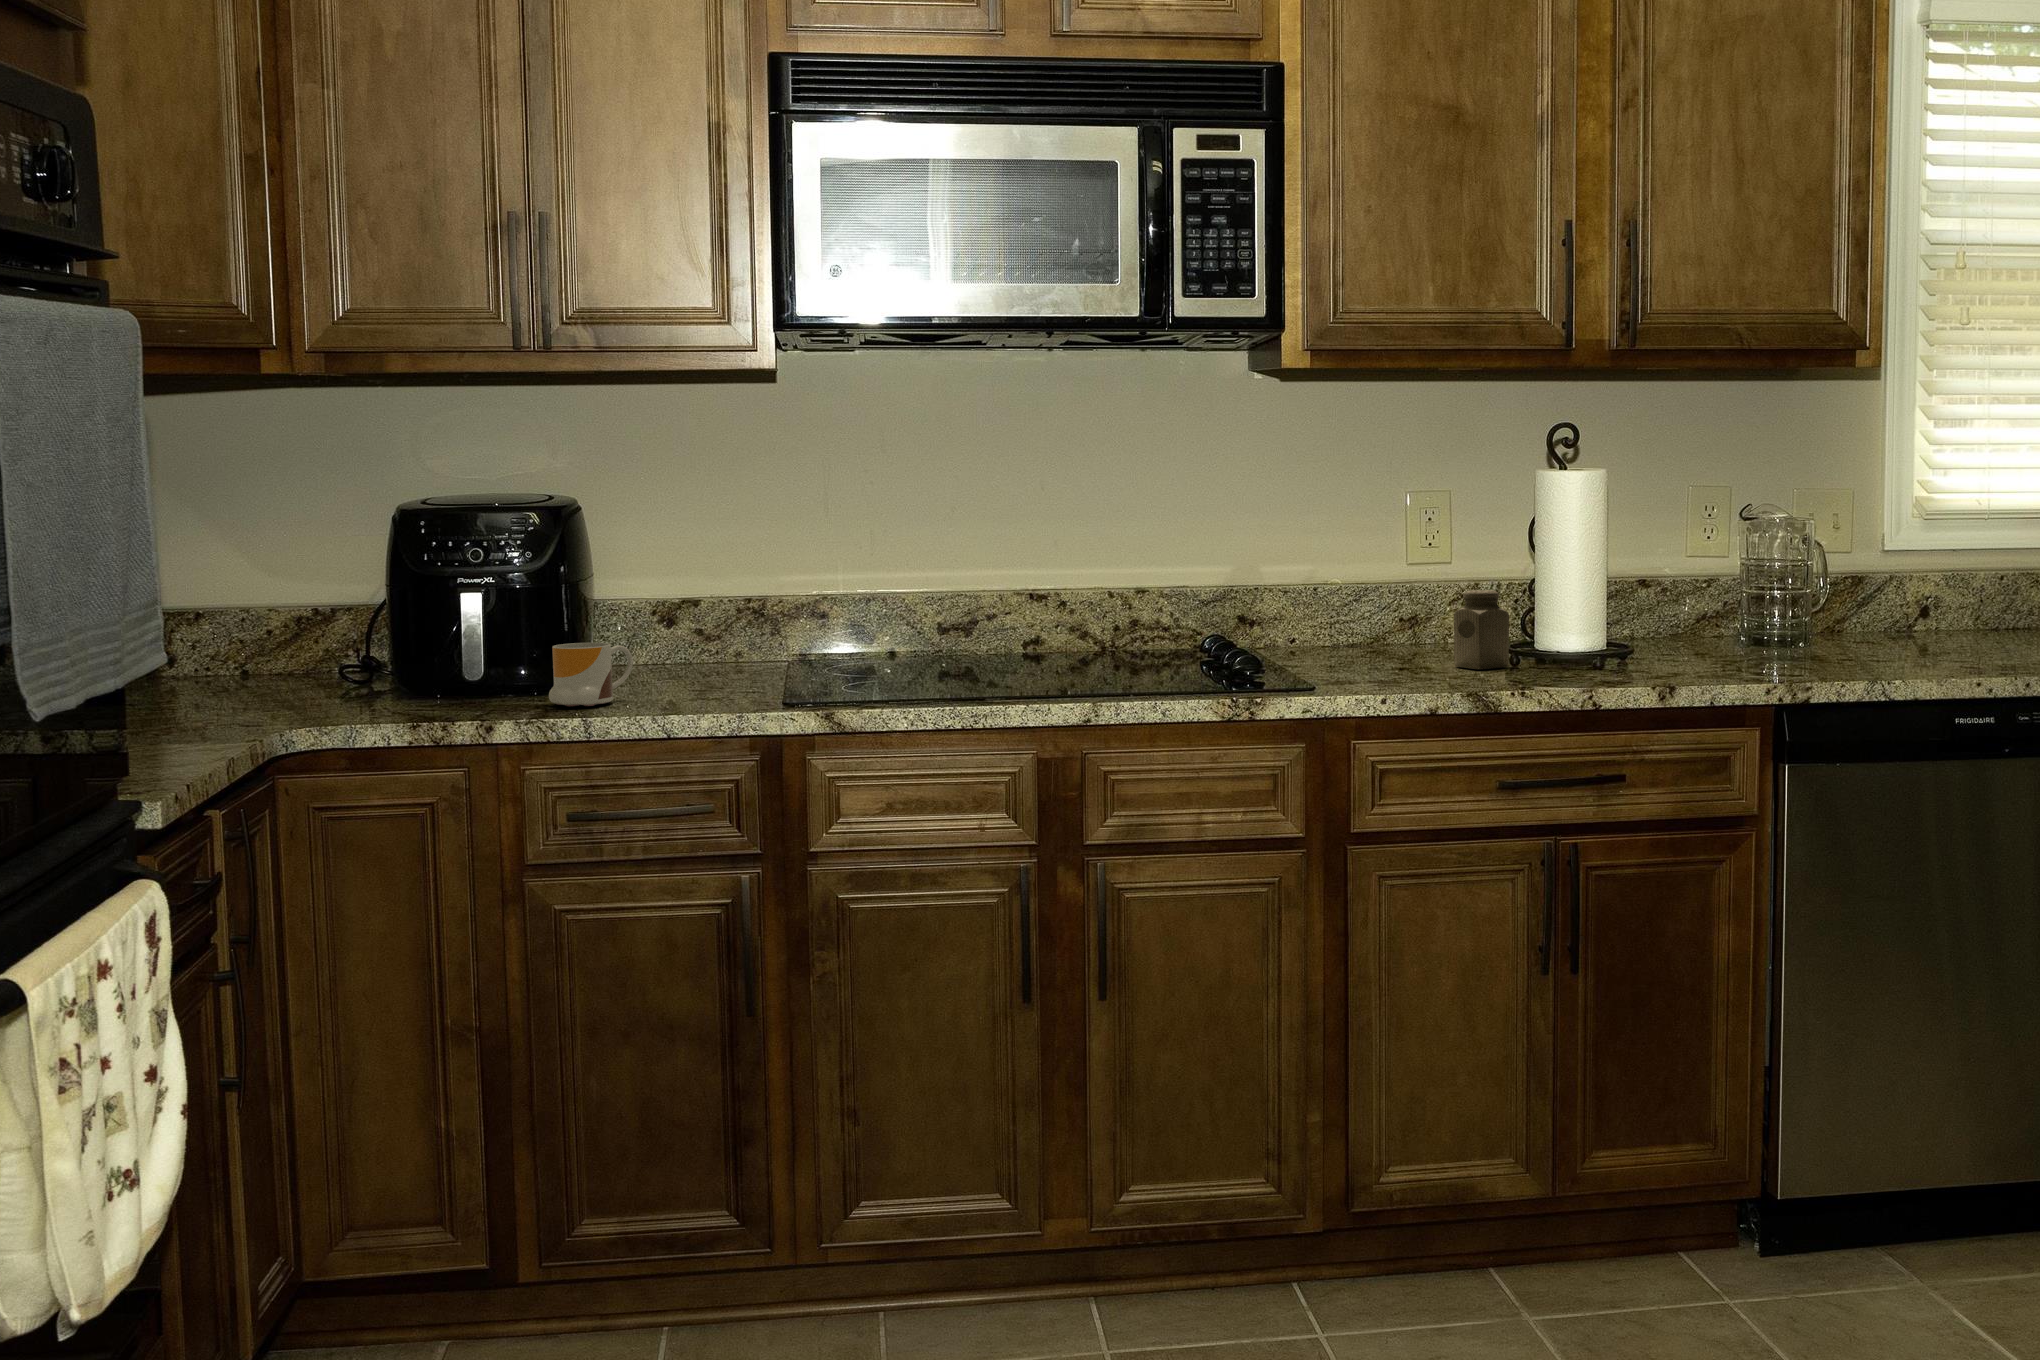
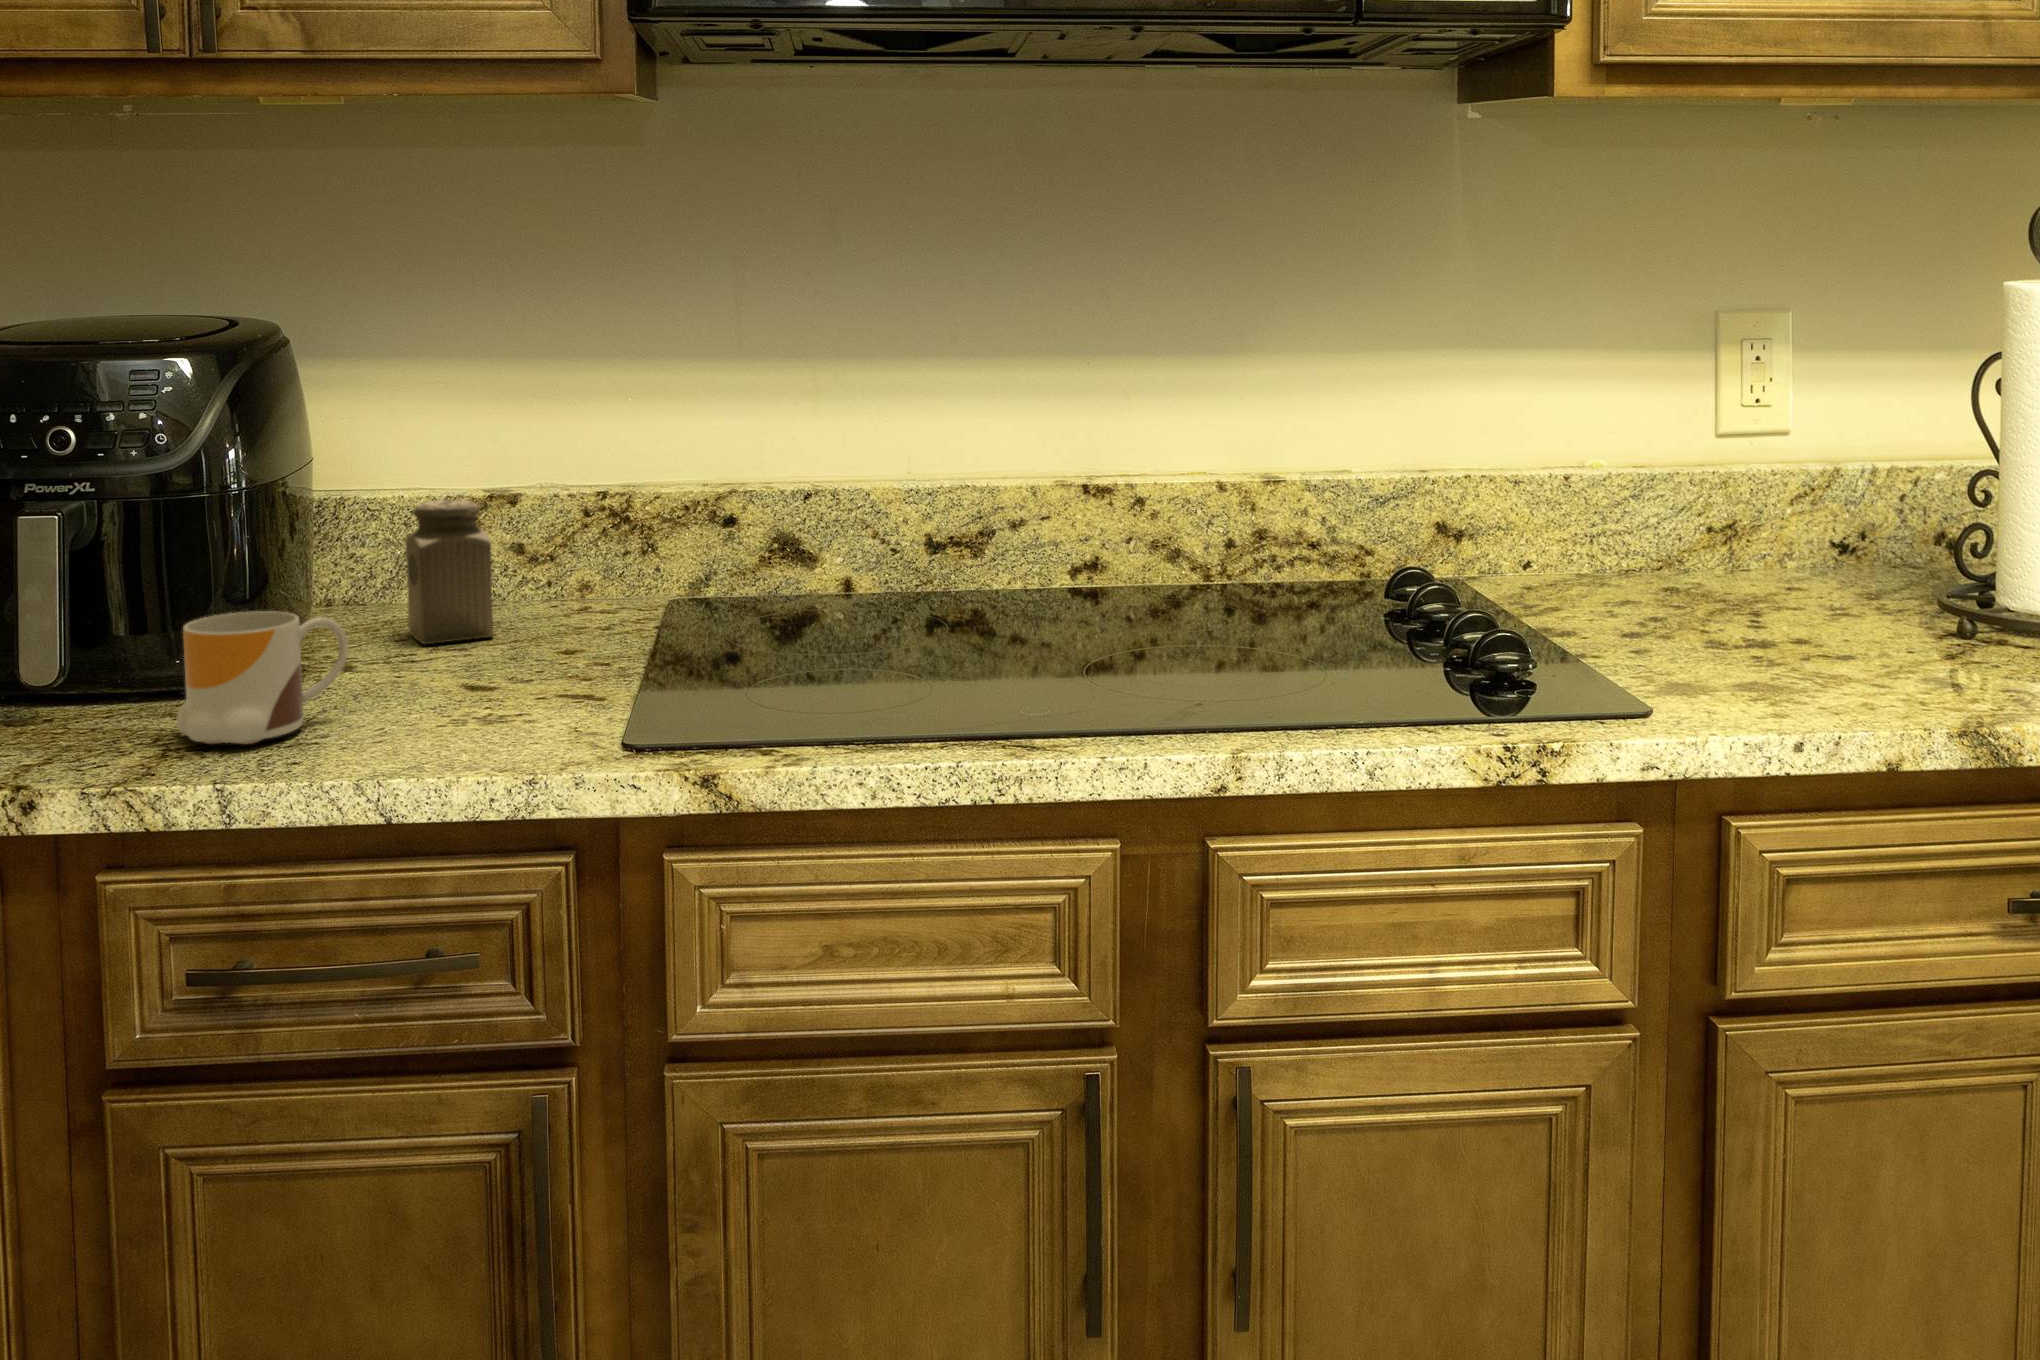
salt shaker: present [1454,590,1509,669] -> present [406,499,493,644]

